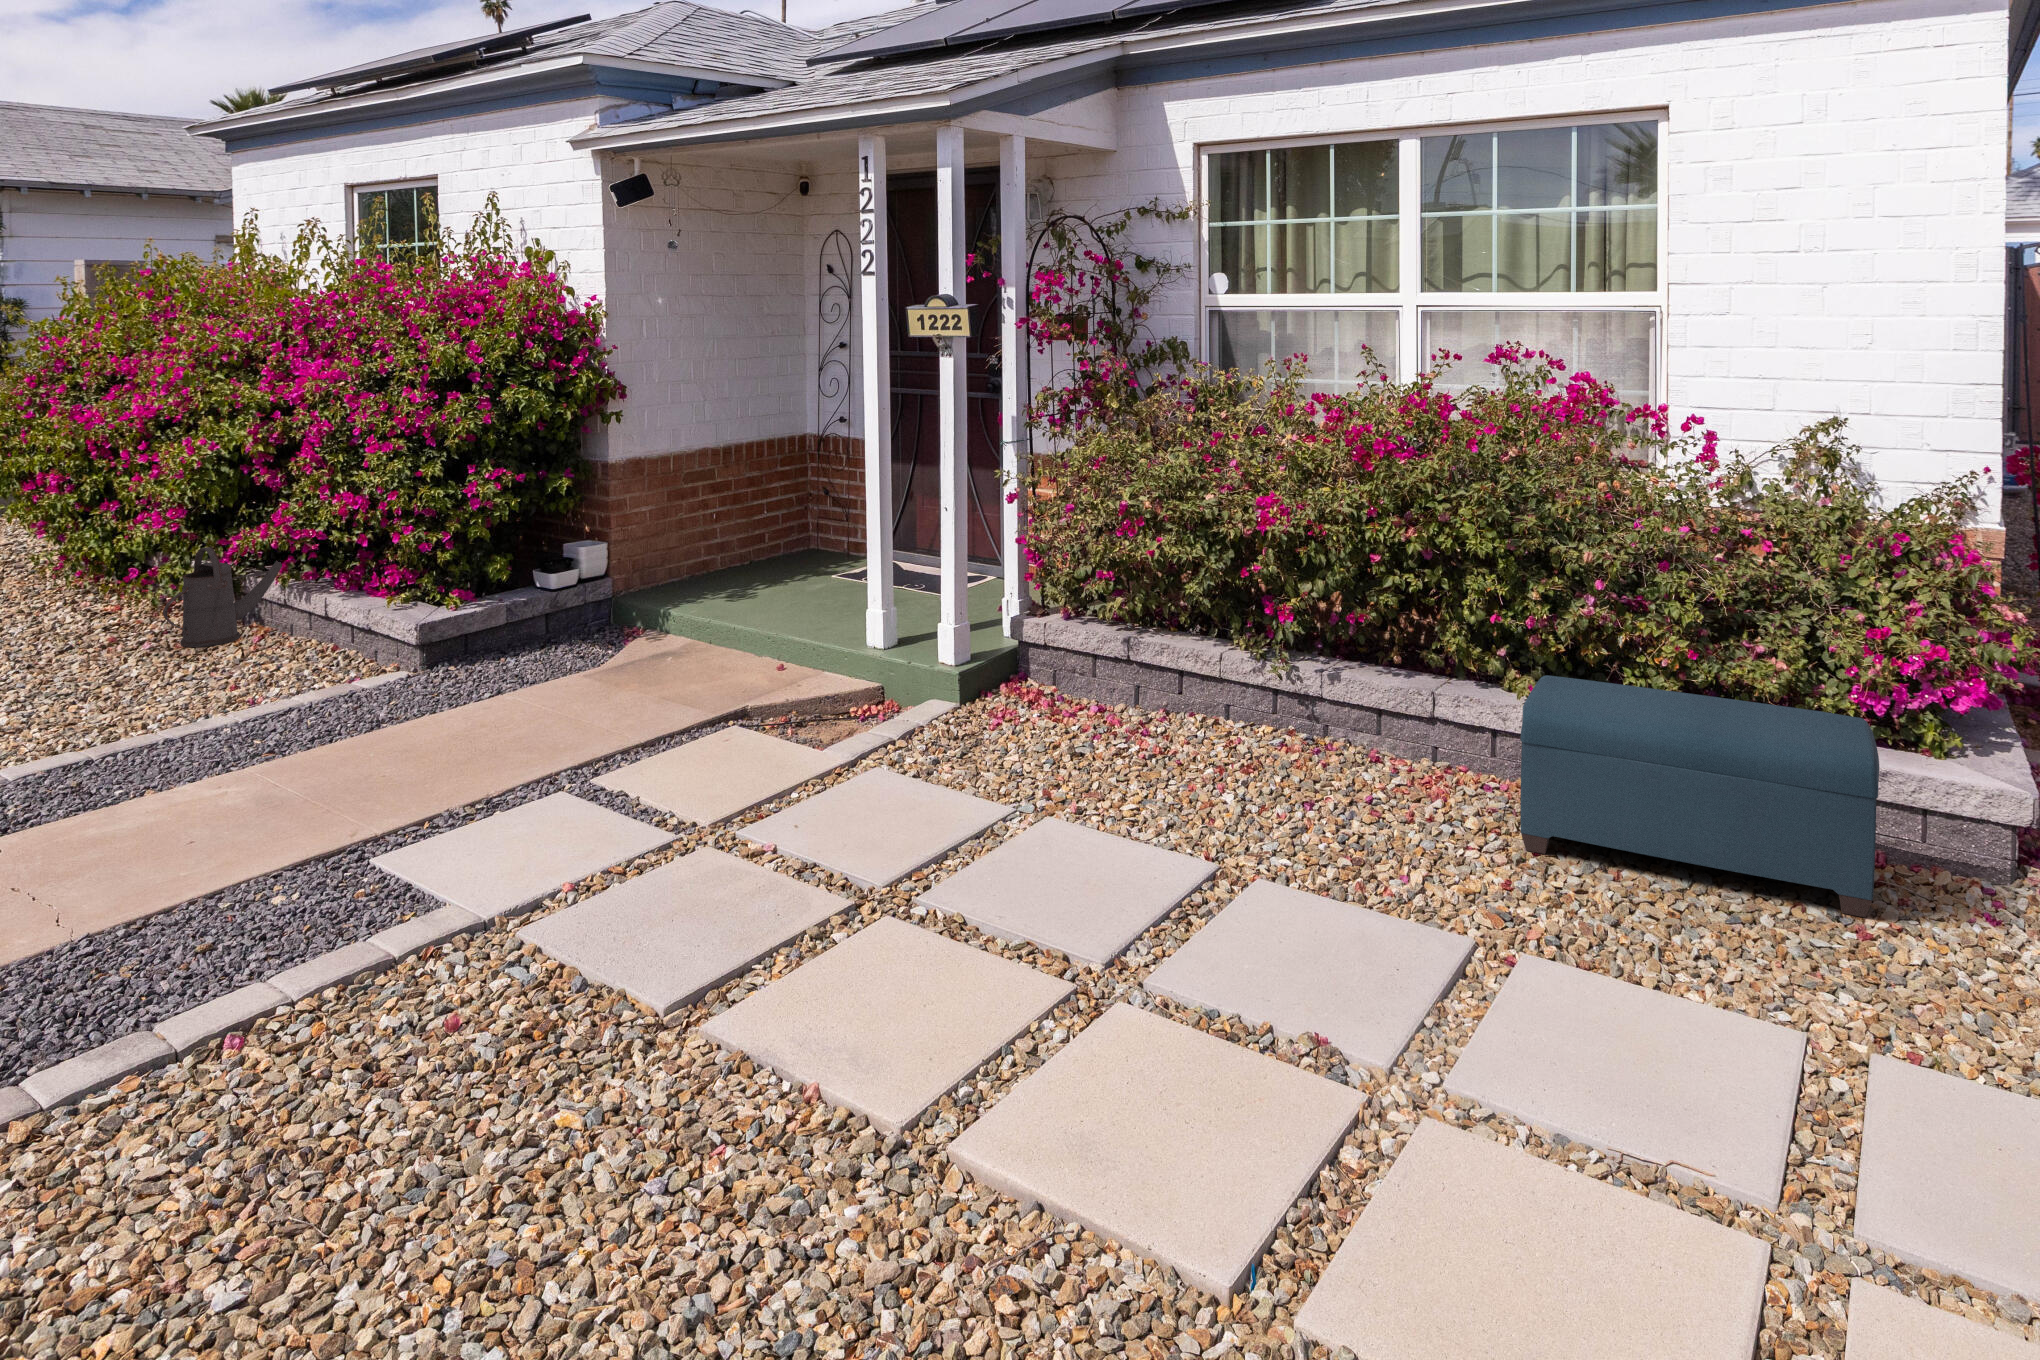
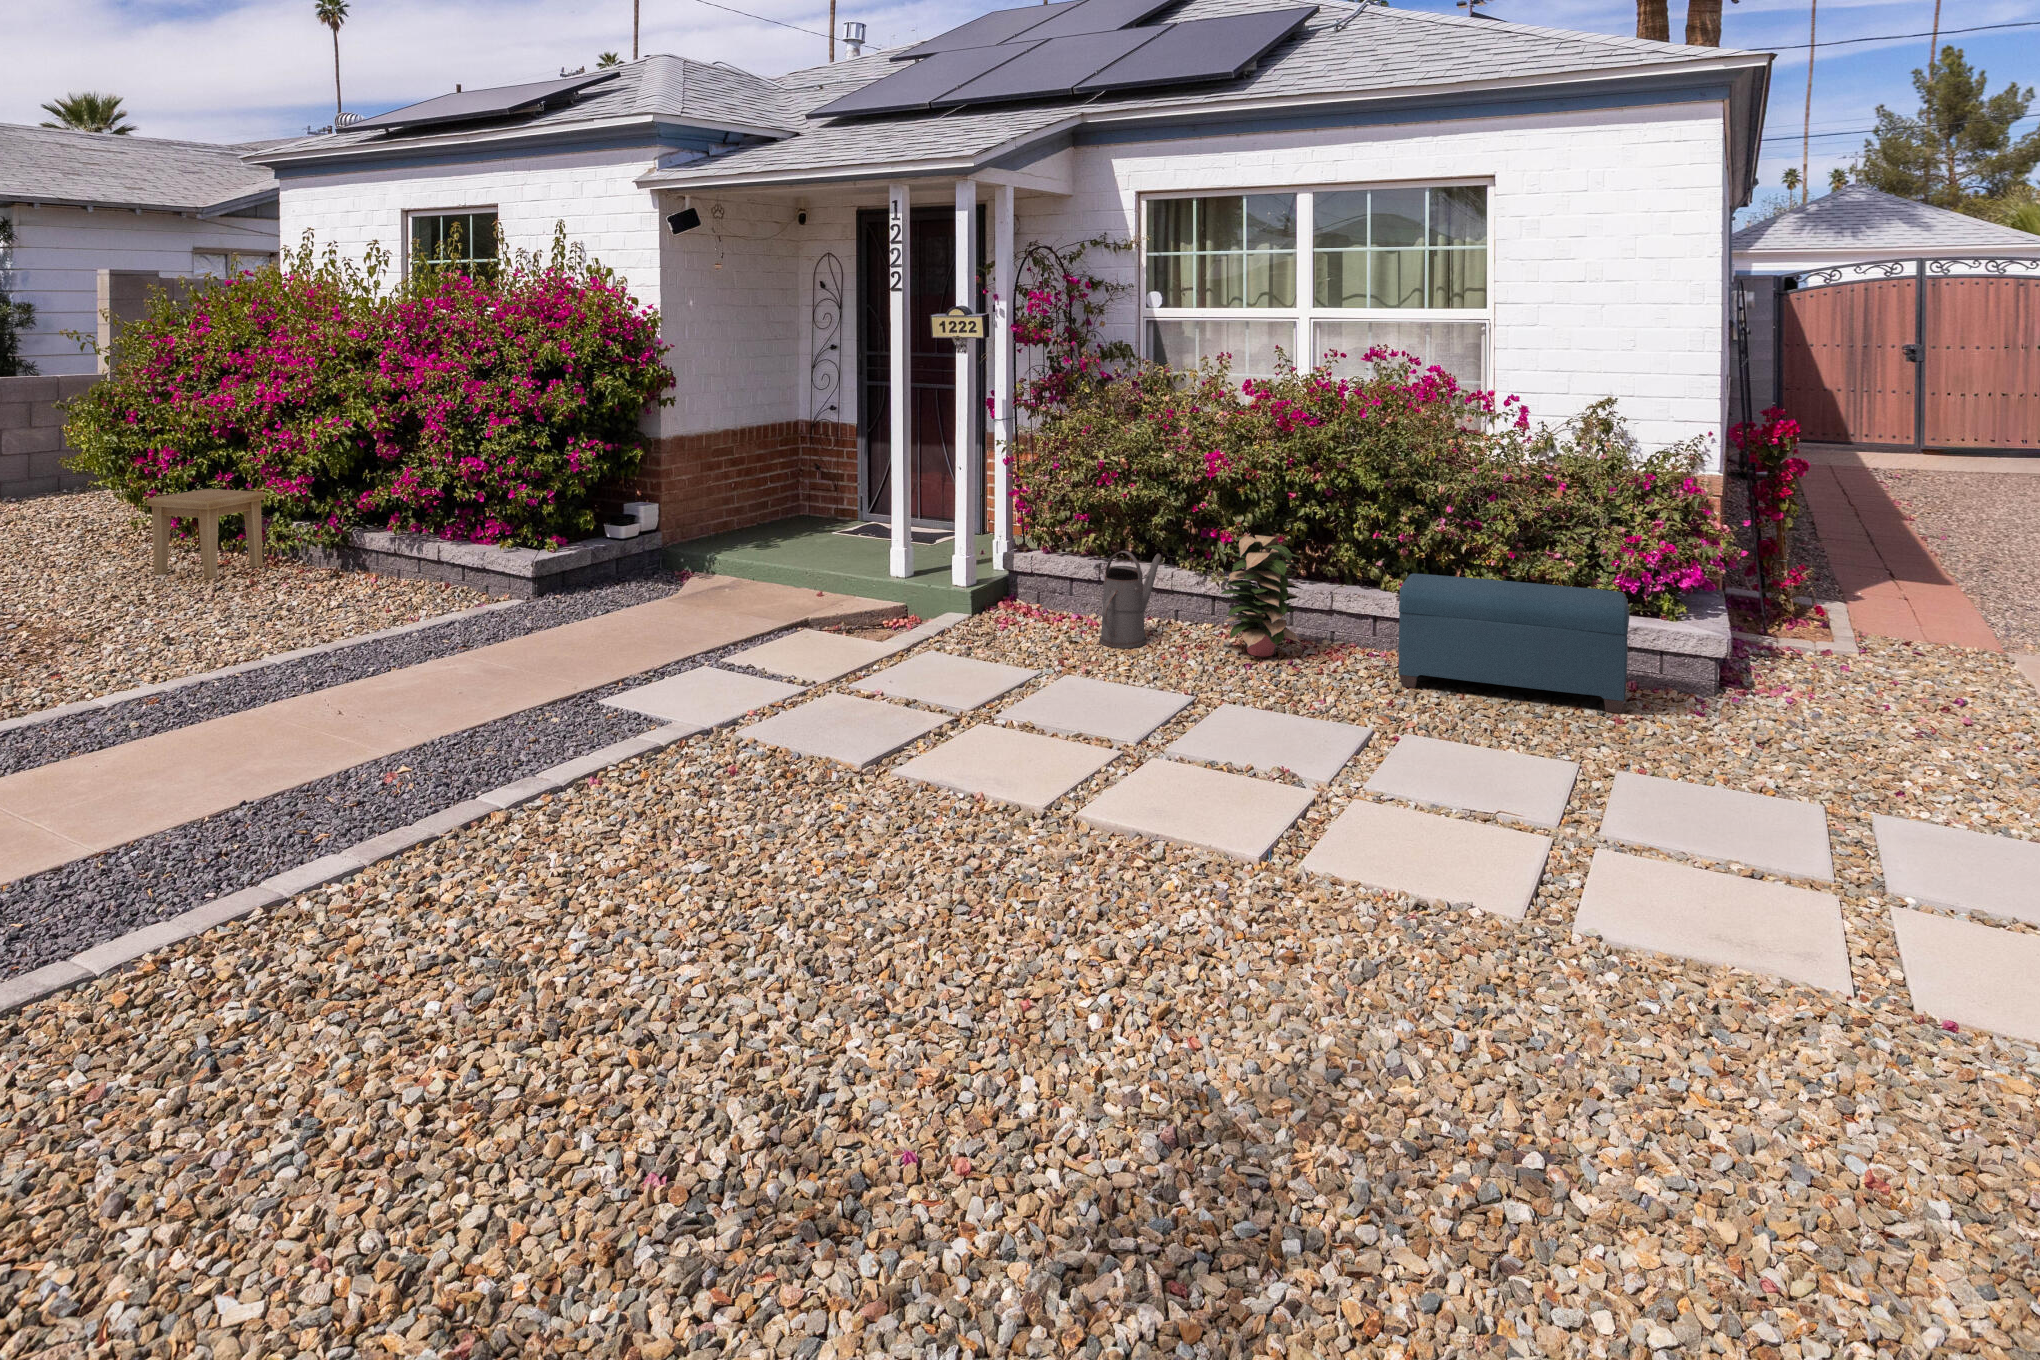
side table: none [11,519,159,630] -> present [147,489,265,578]
watering can: present [163,547,282,647] -> present [1099,551,1161,648]
decorative plant: none [1272,613,1391,785] -> present [1220,535,1301,657]

